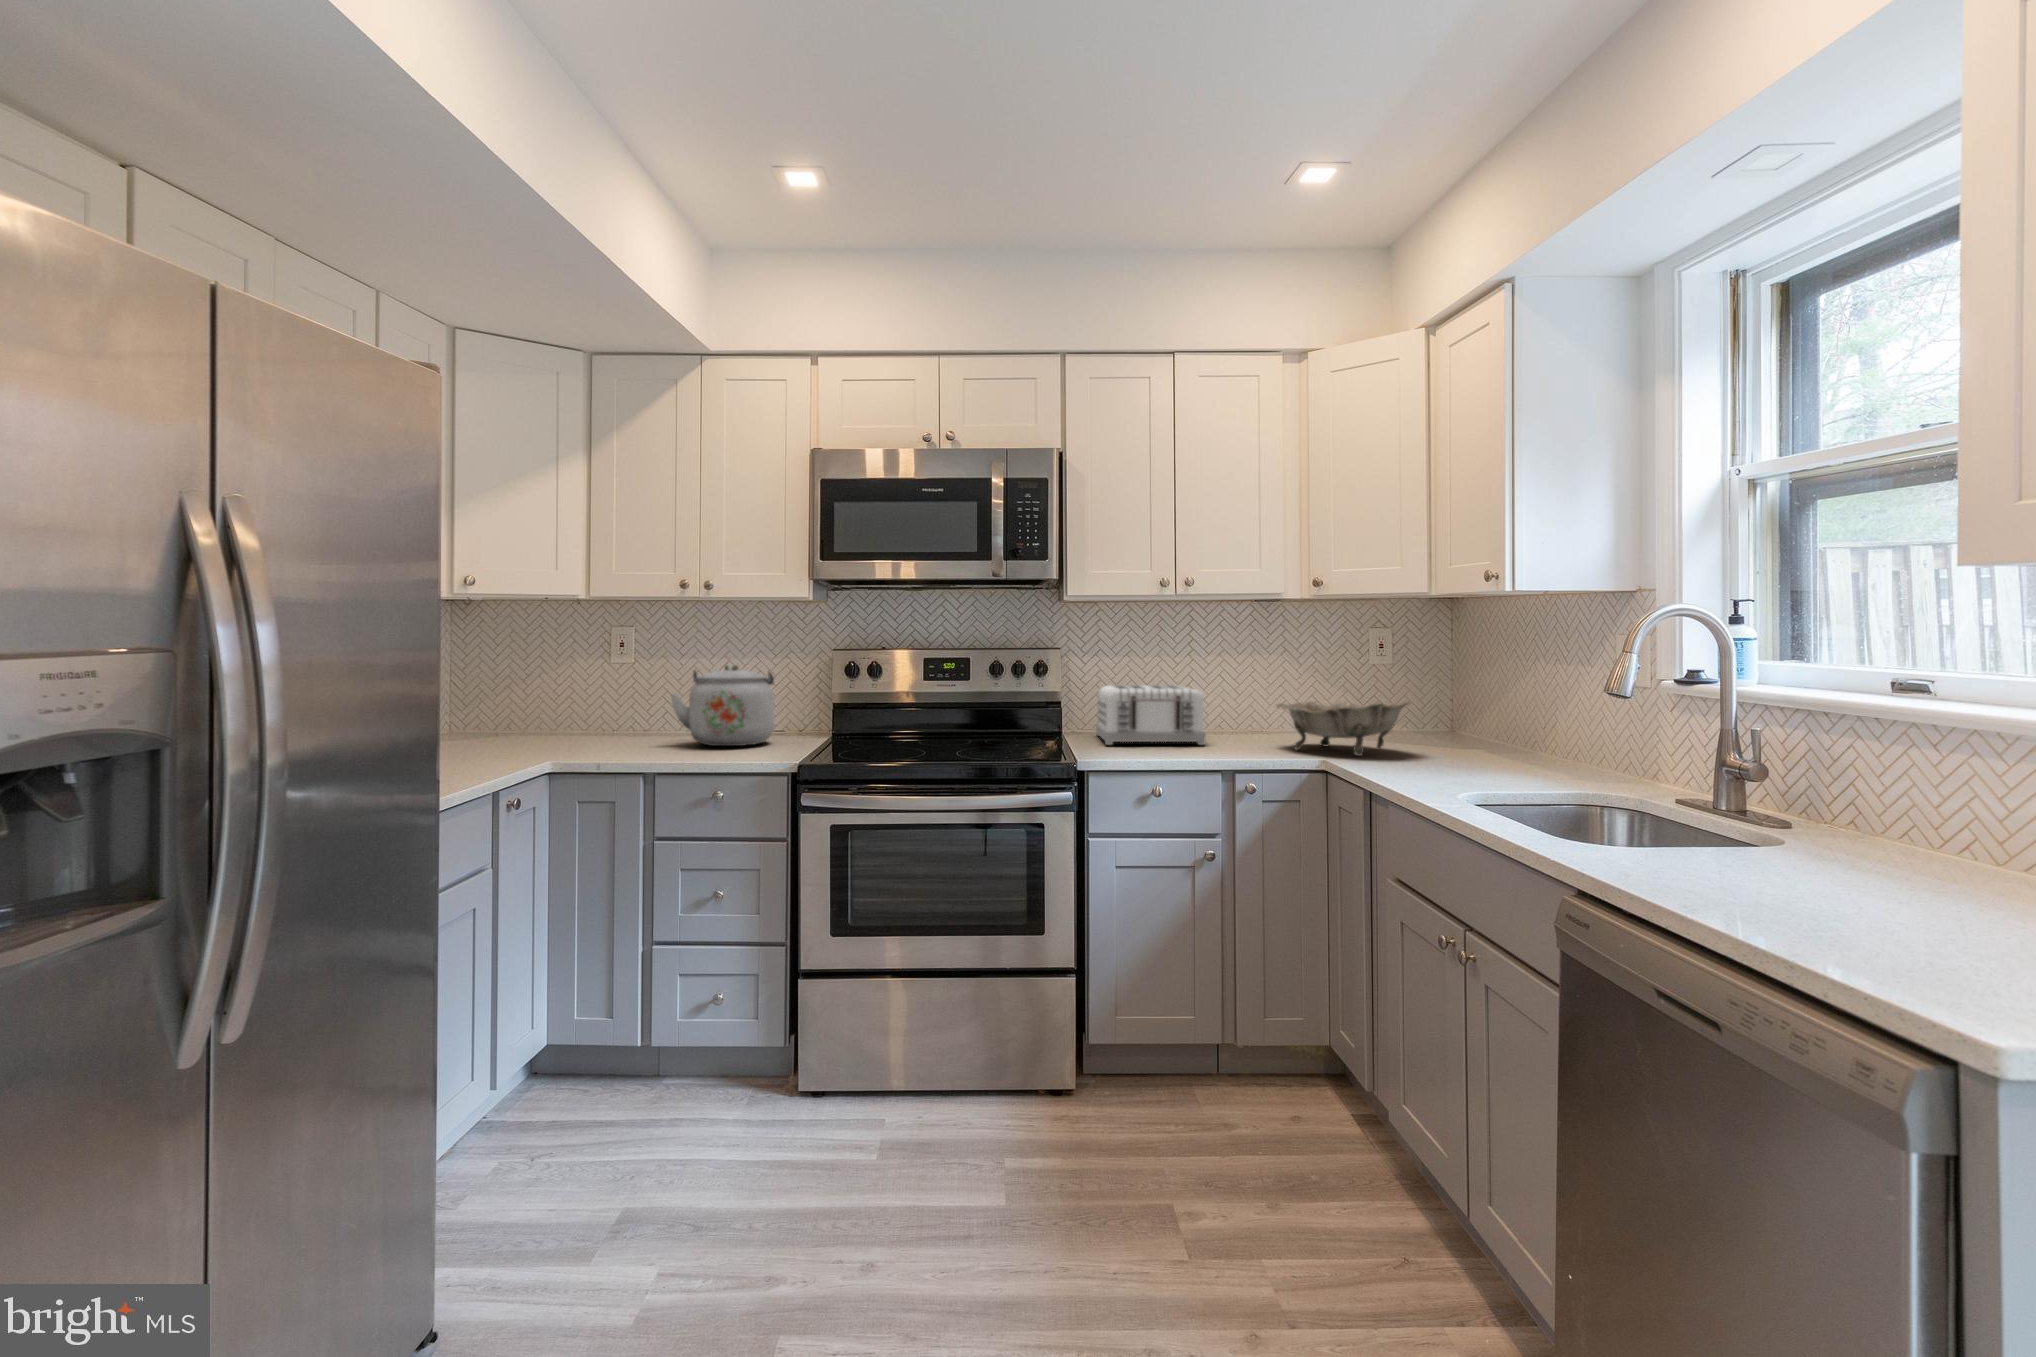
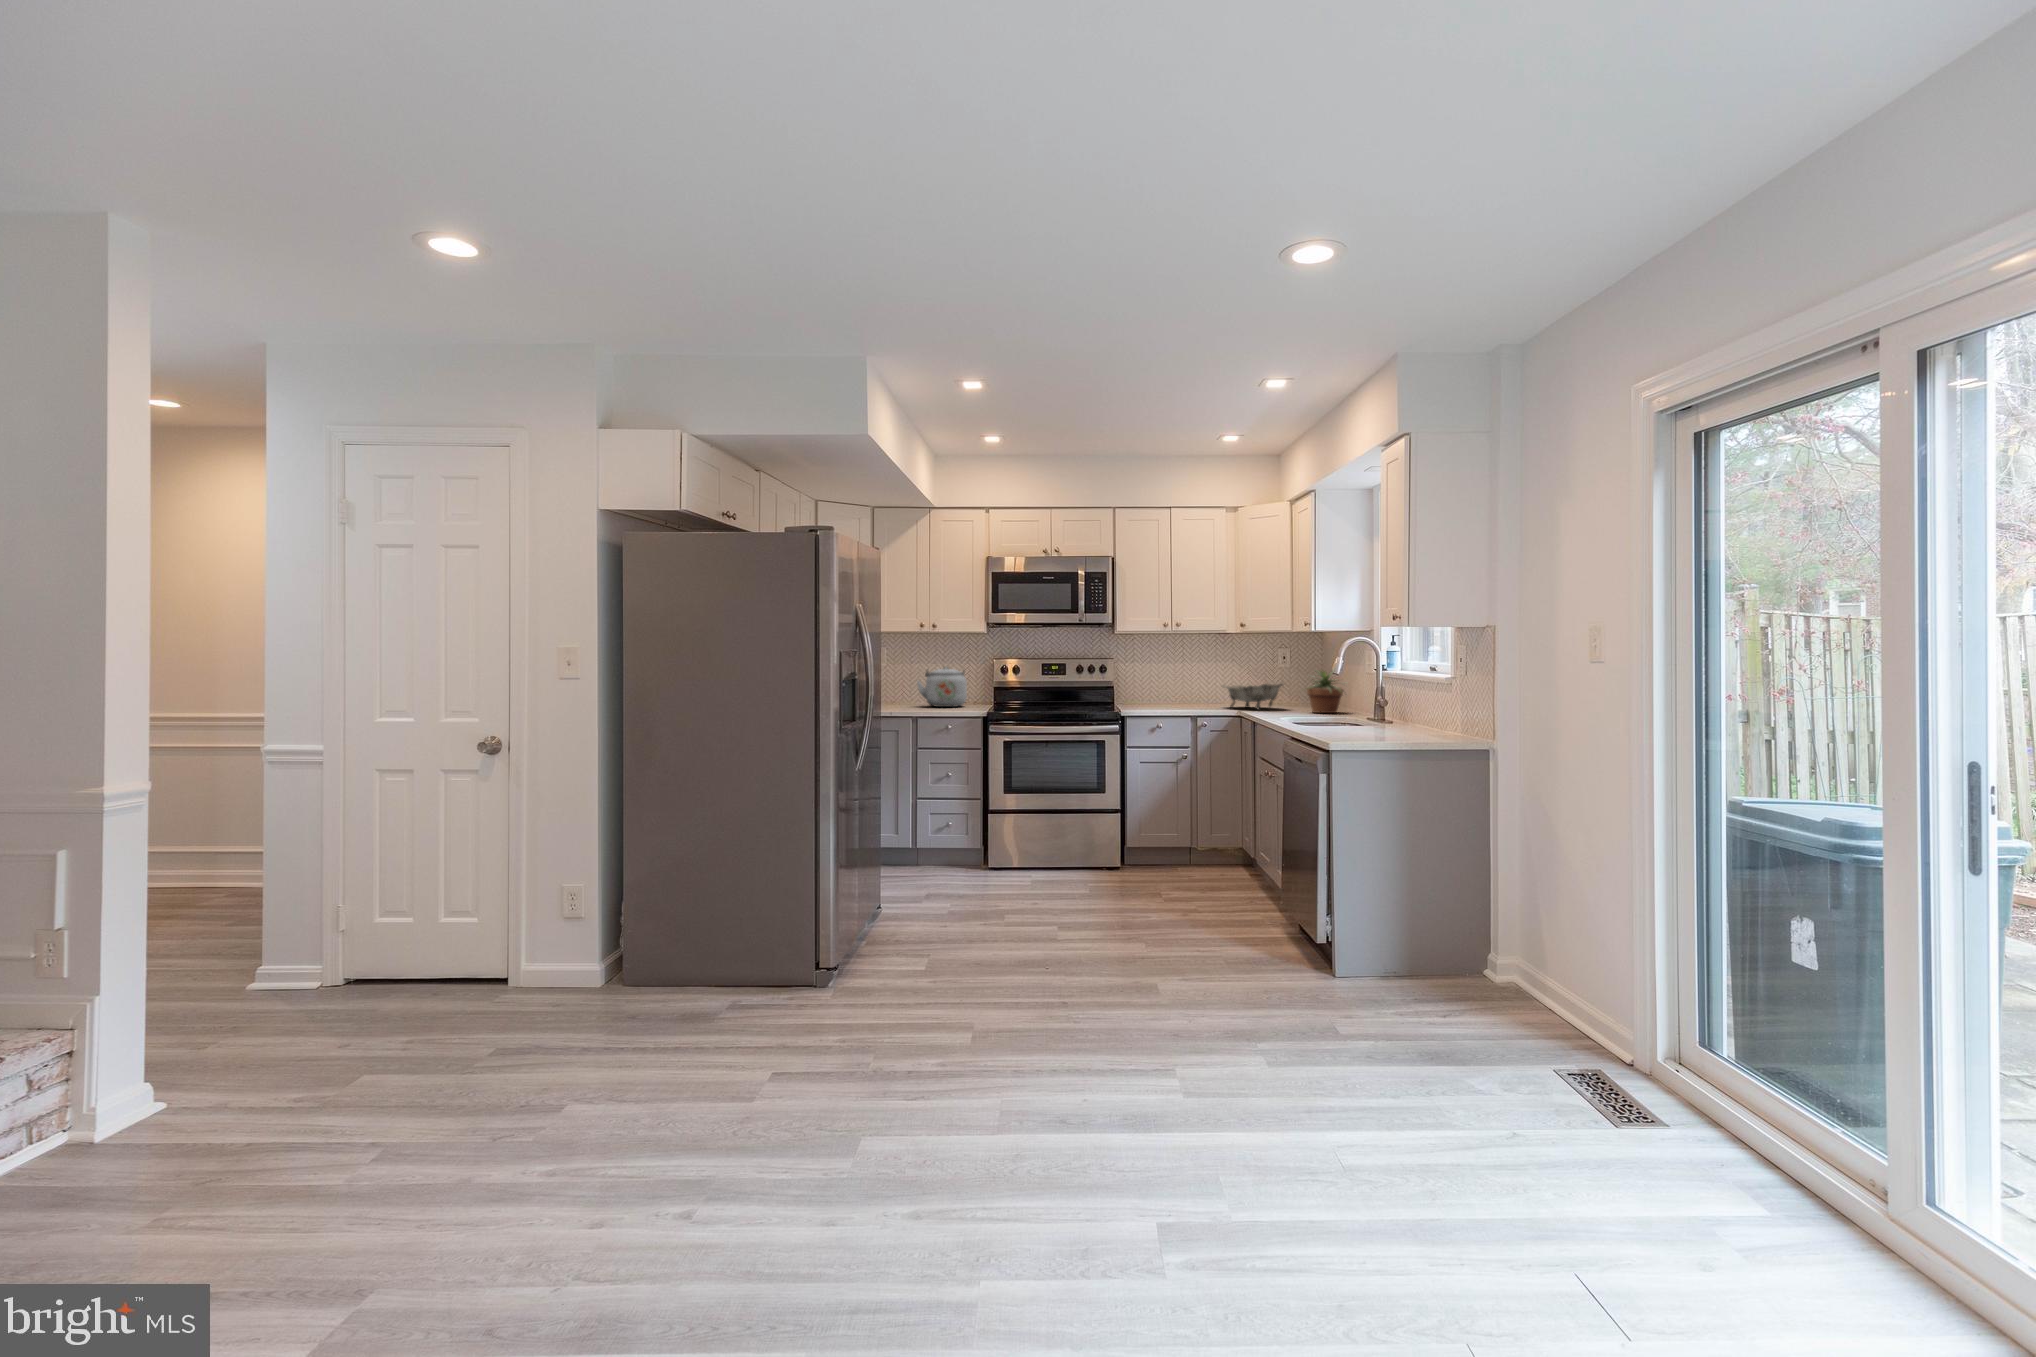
potted plant: none [1463,670,1569,770] -> present [1307,672,1344,713]
toaster: present [1096,685,1206,745] -> none [1131,678,1186,707]

